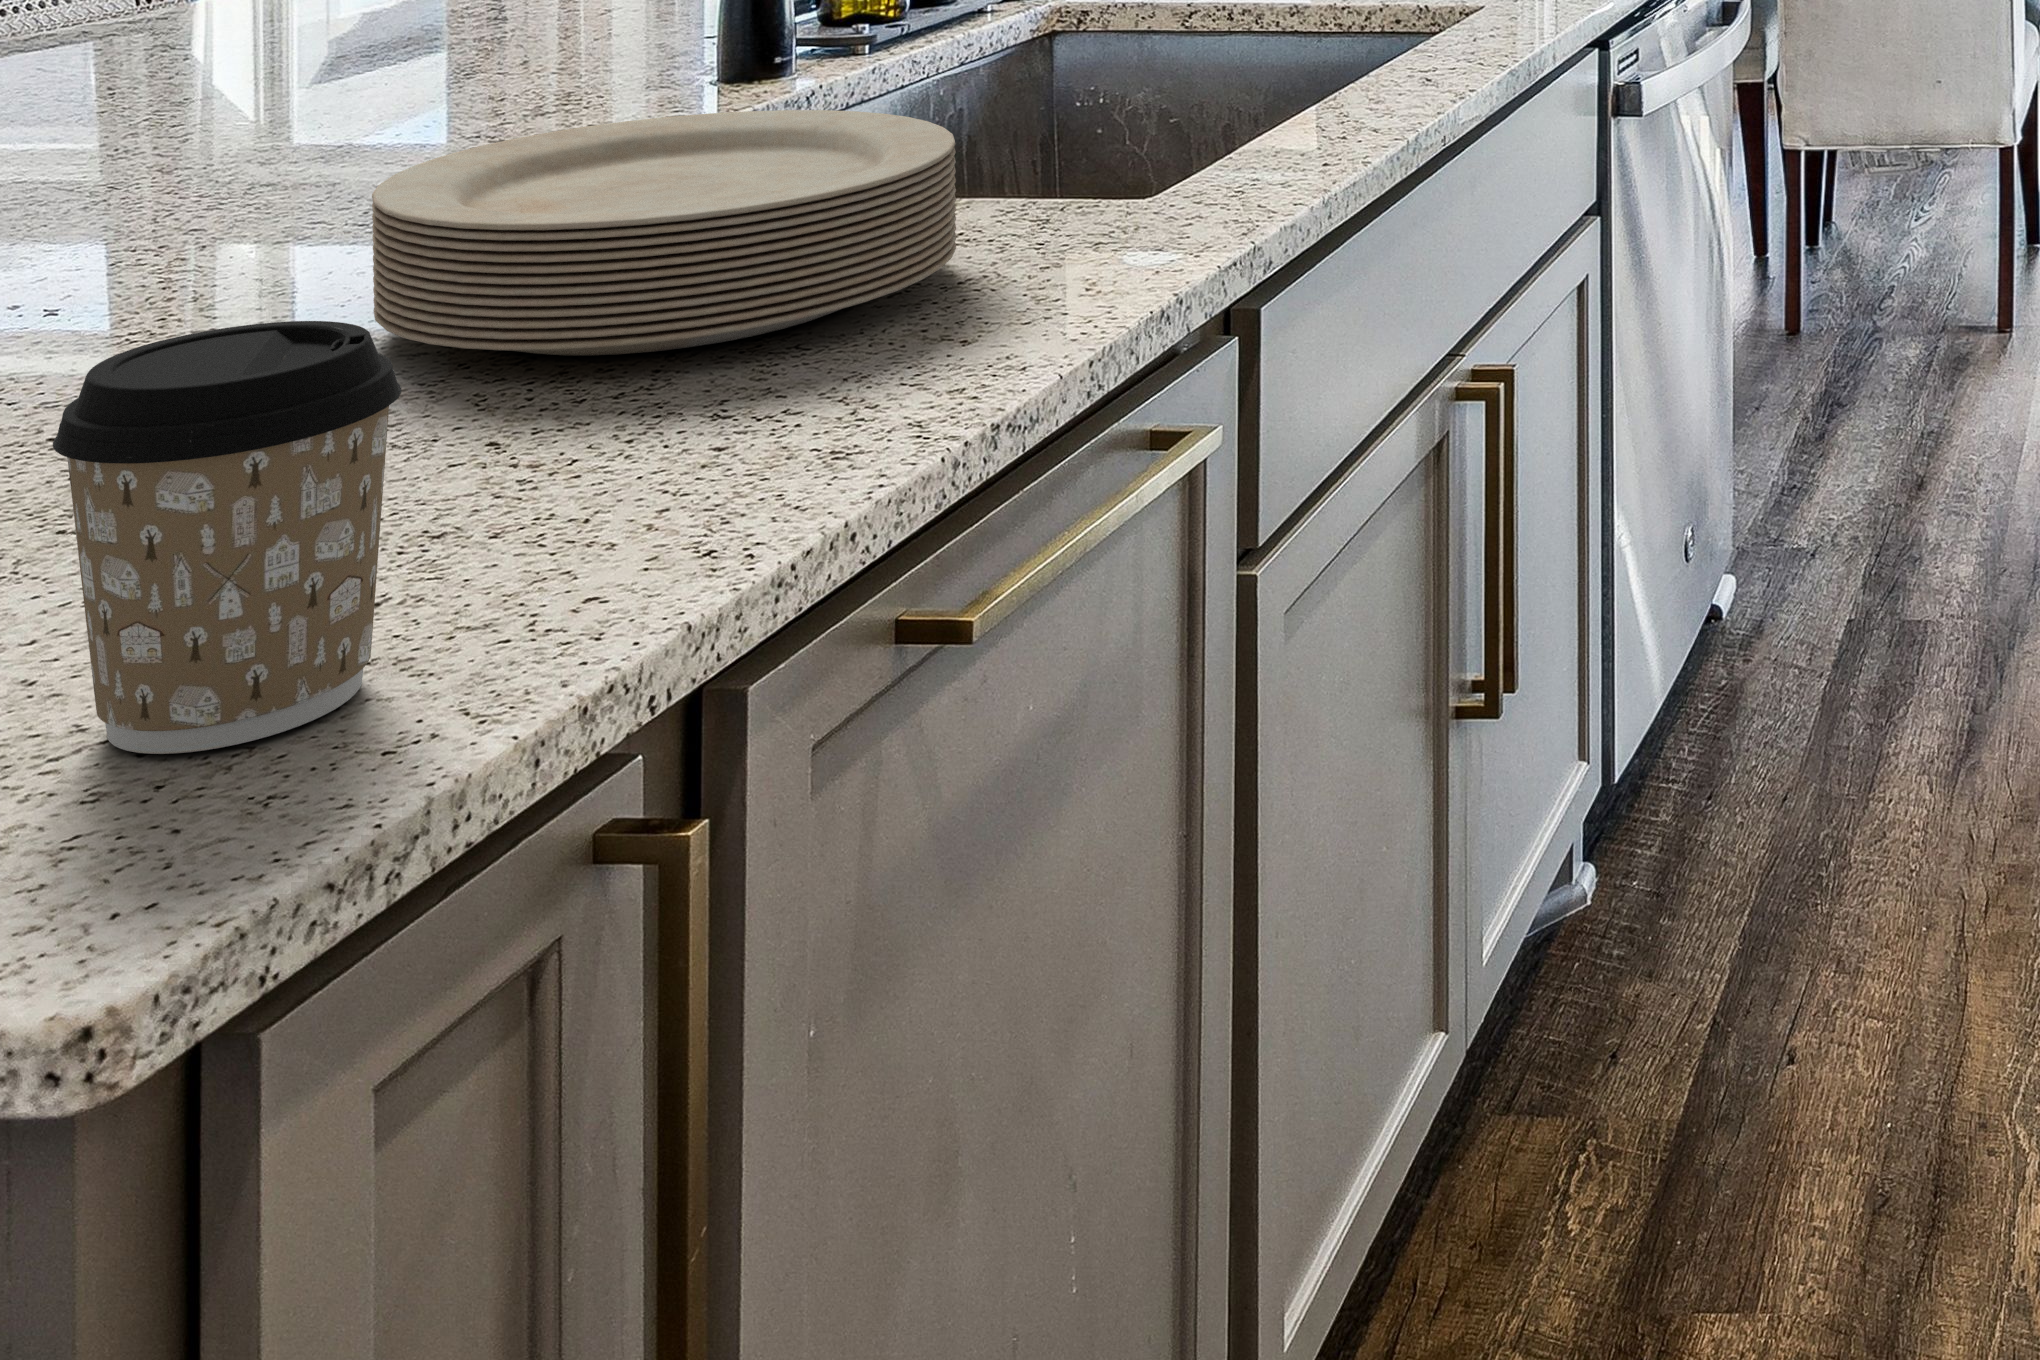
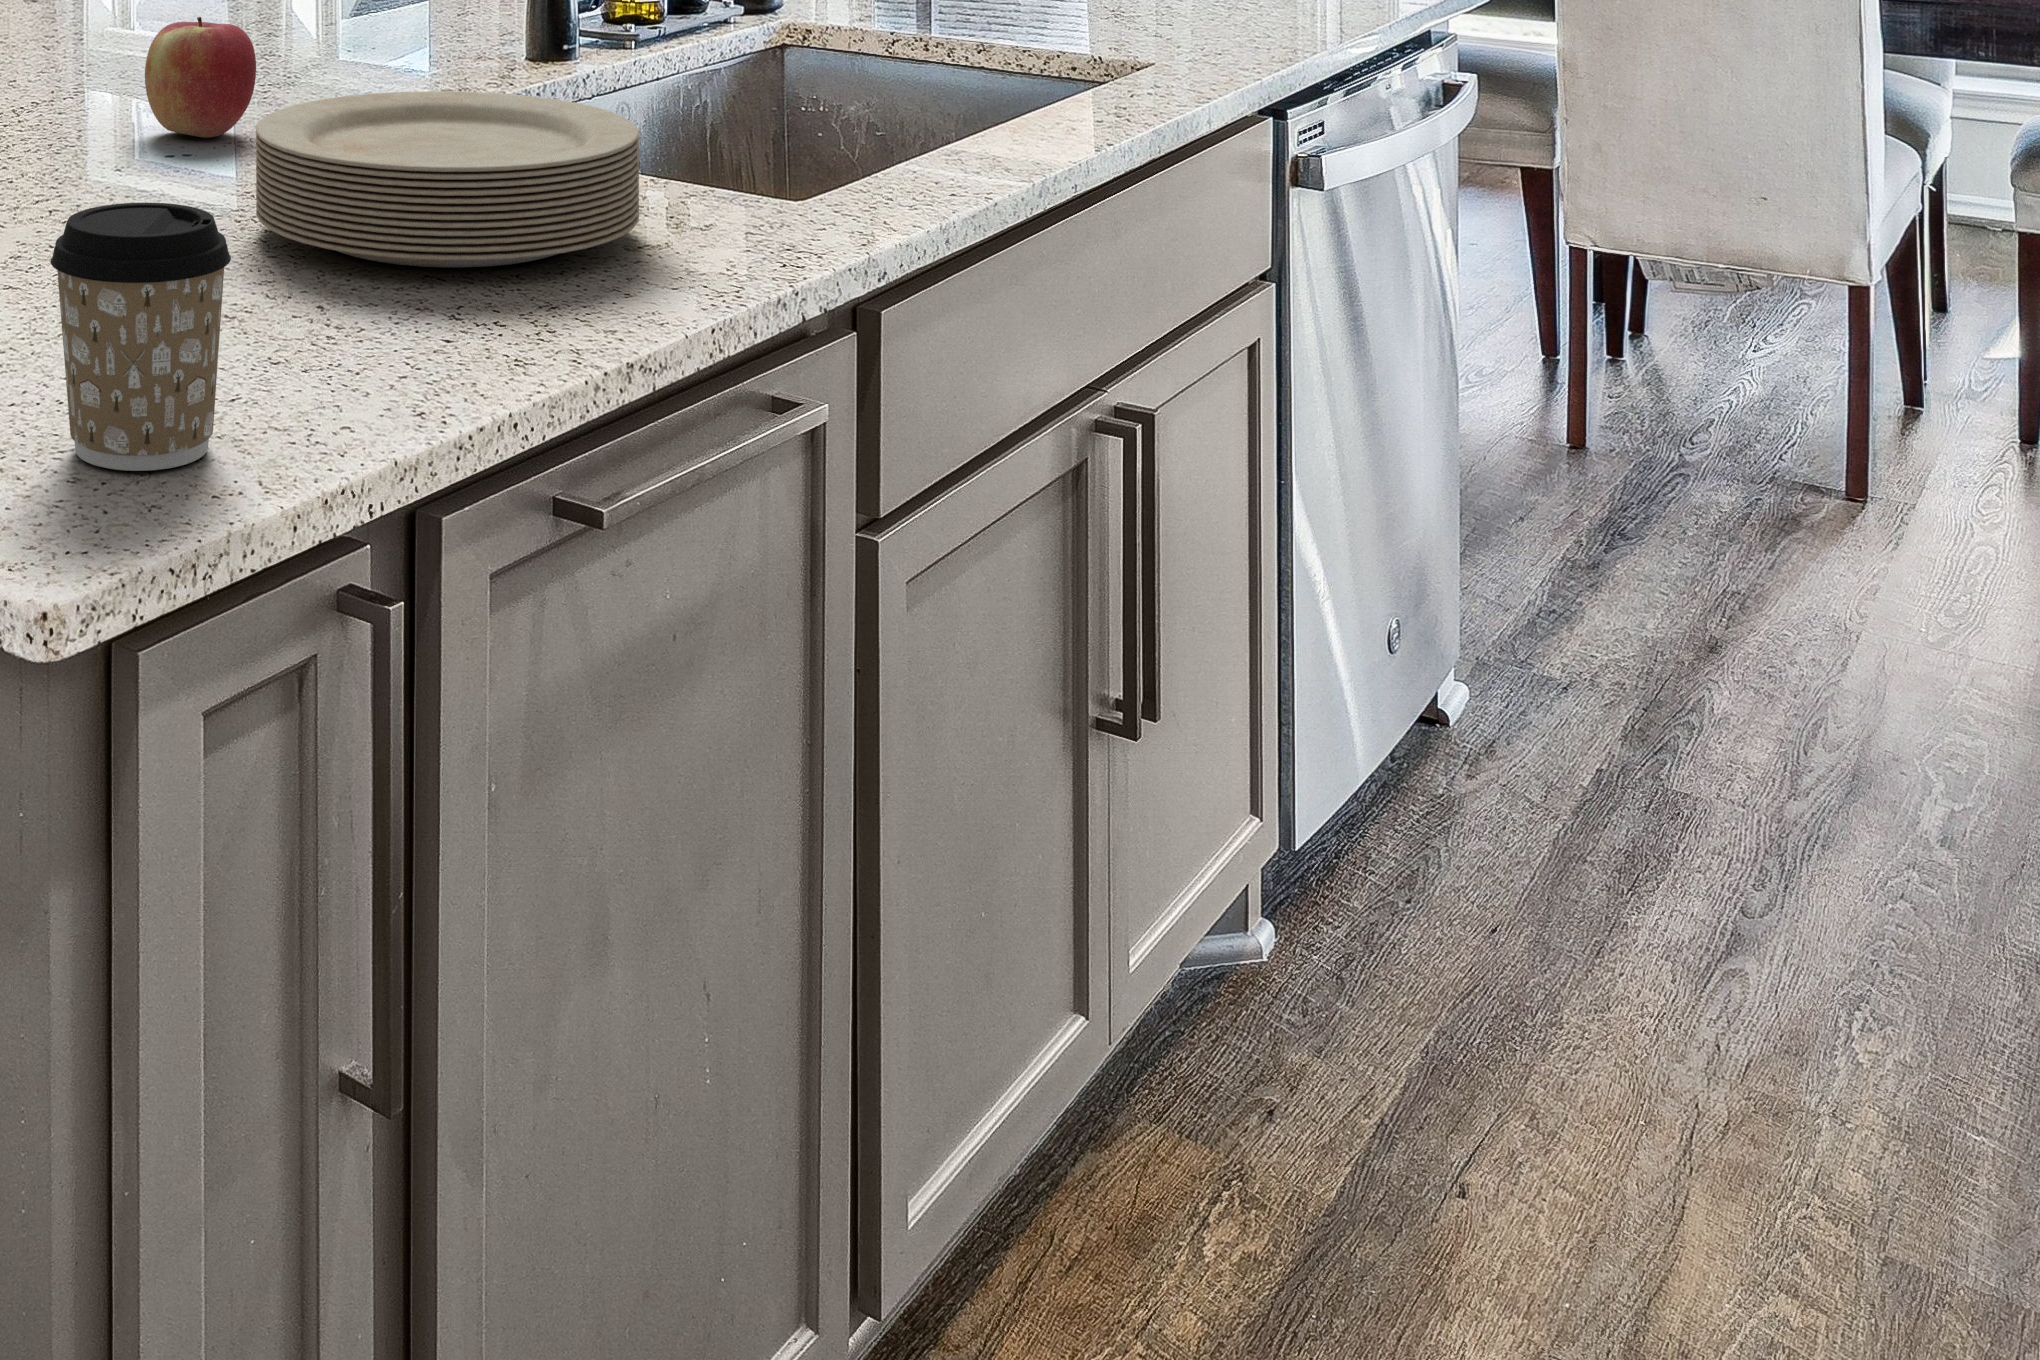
apple: none [146,57,341,226] -> present [145,17,256,138]

